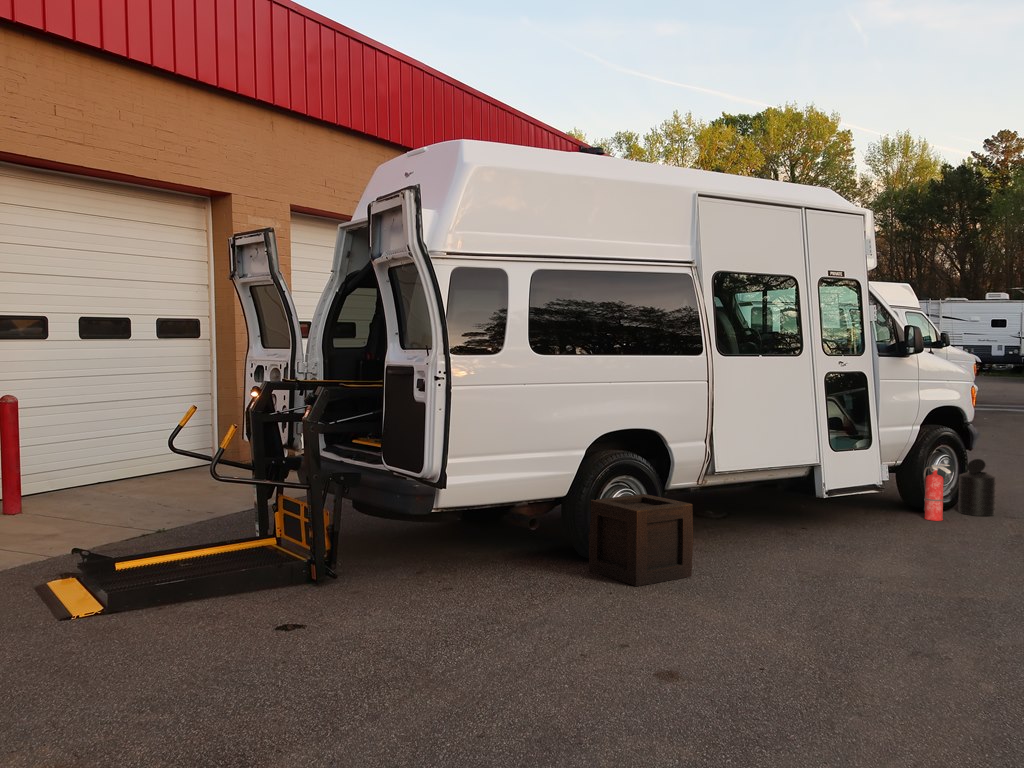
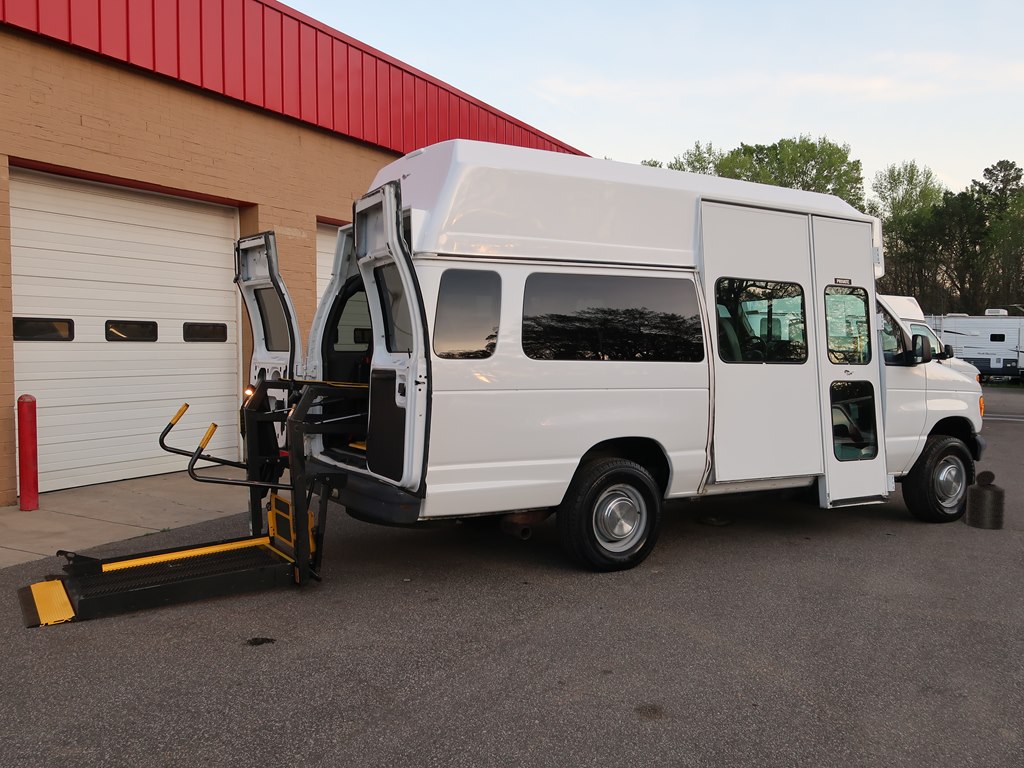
fire extinguisher: present [923,464,951,521] -> none [931,476,960,533]
wooden crate: present [589,494,693,586] -> none [580,504,688,602]

